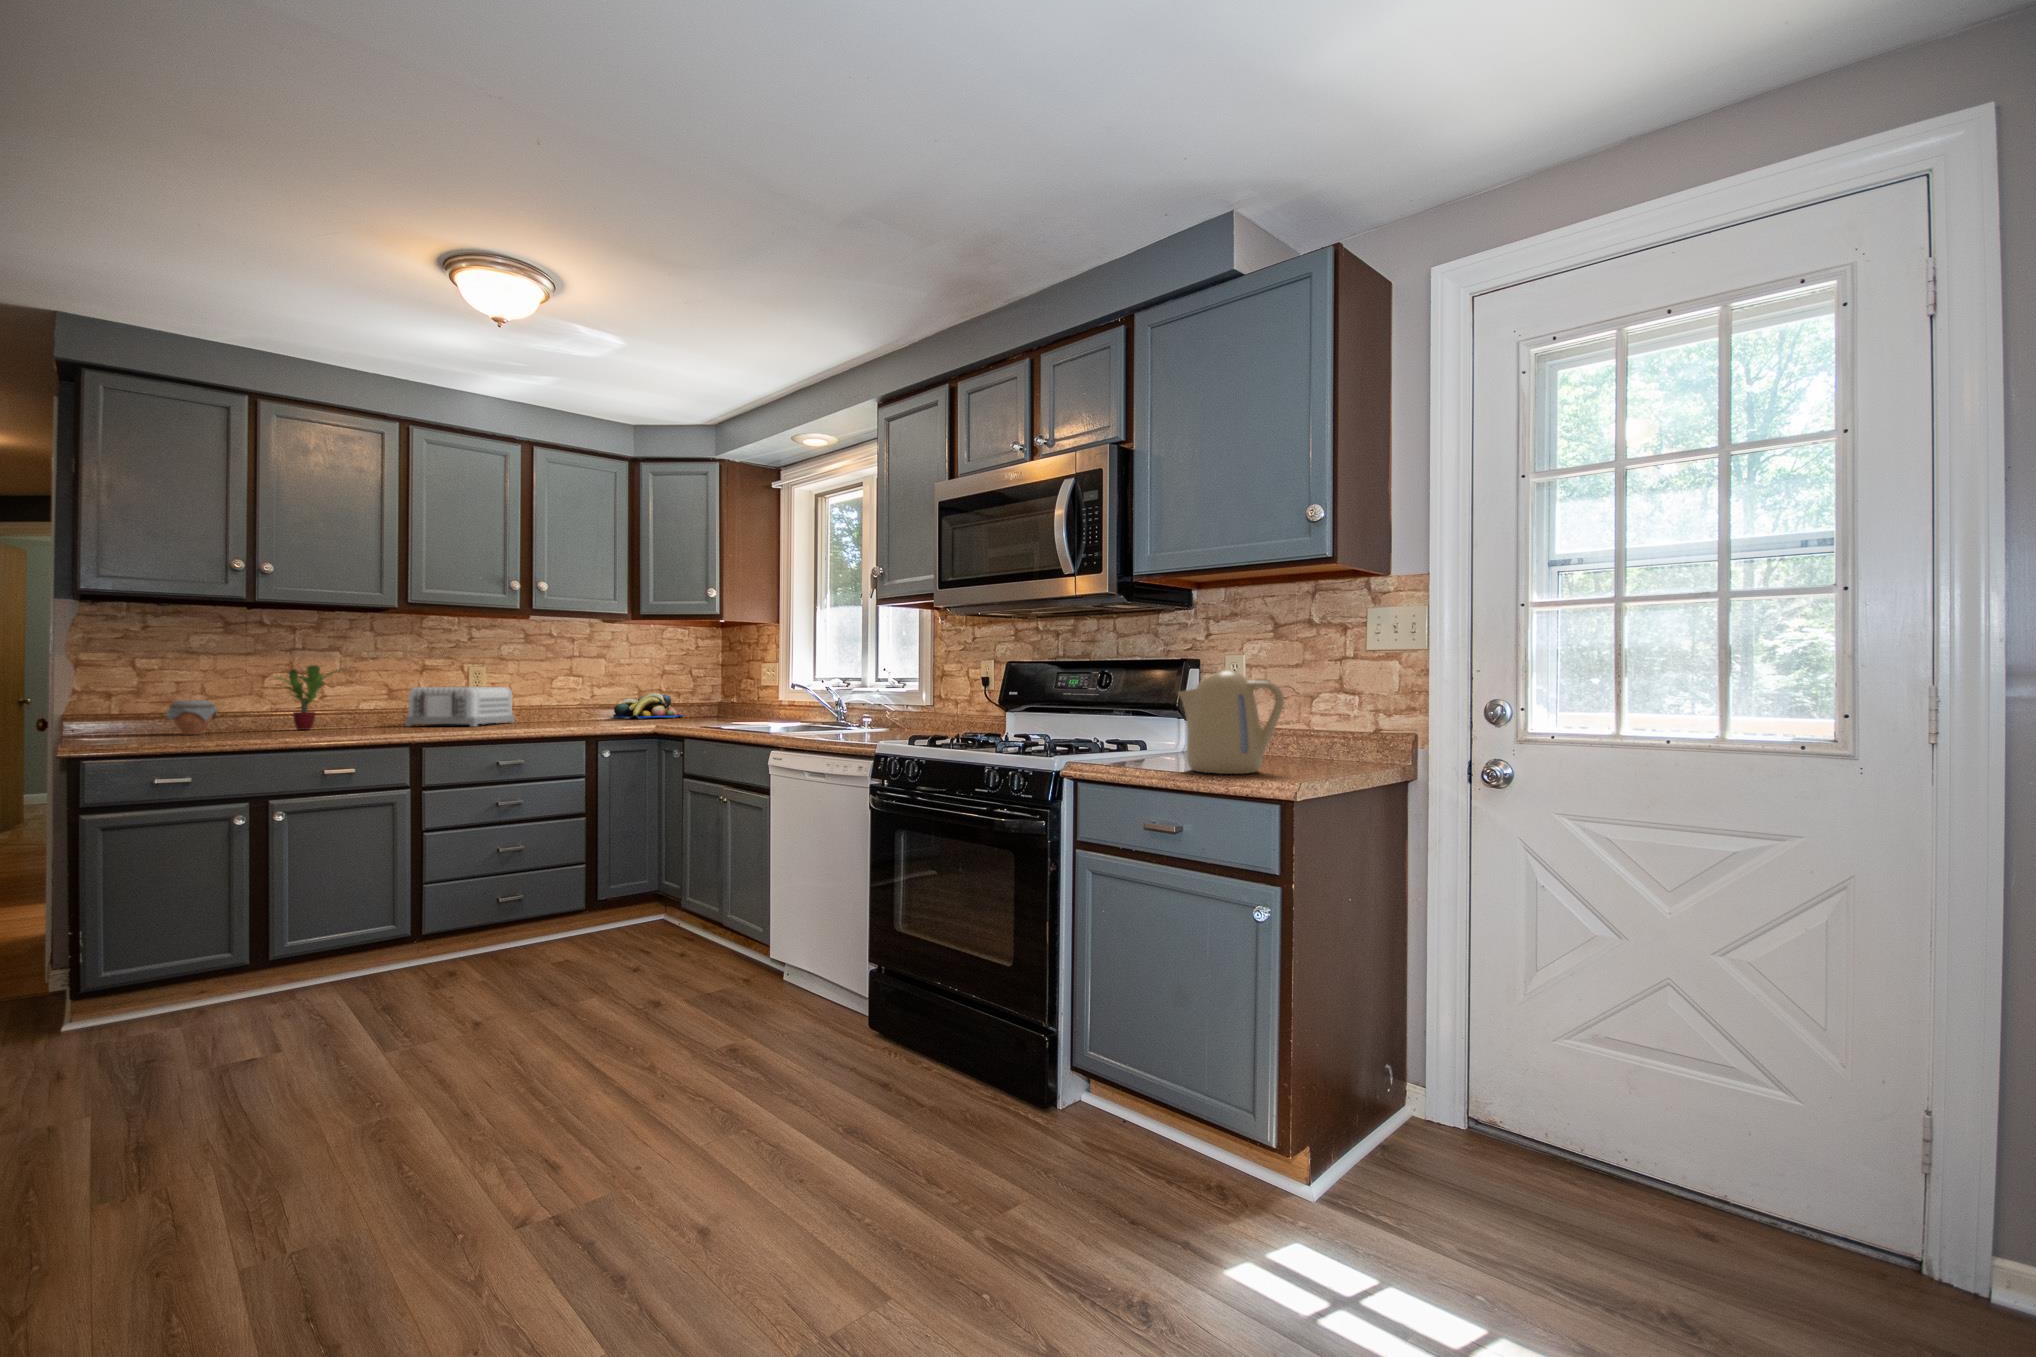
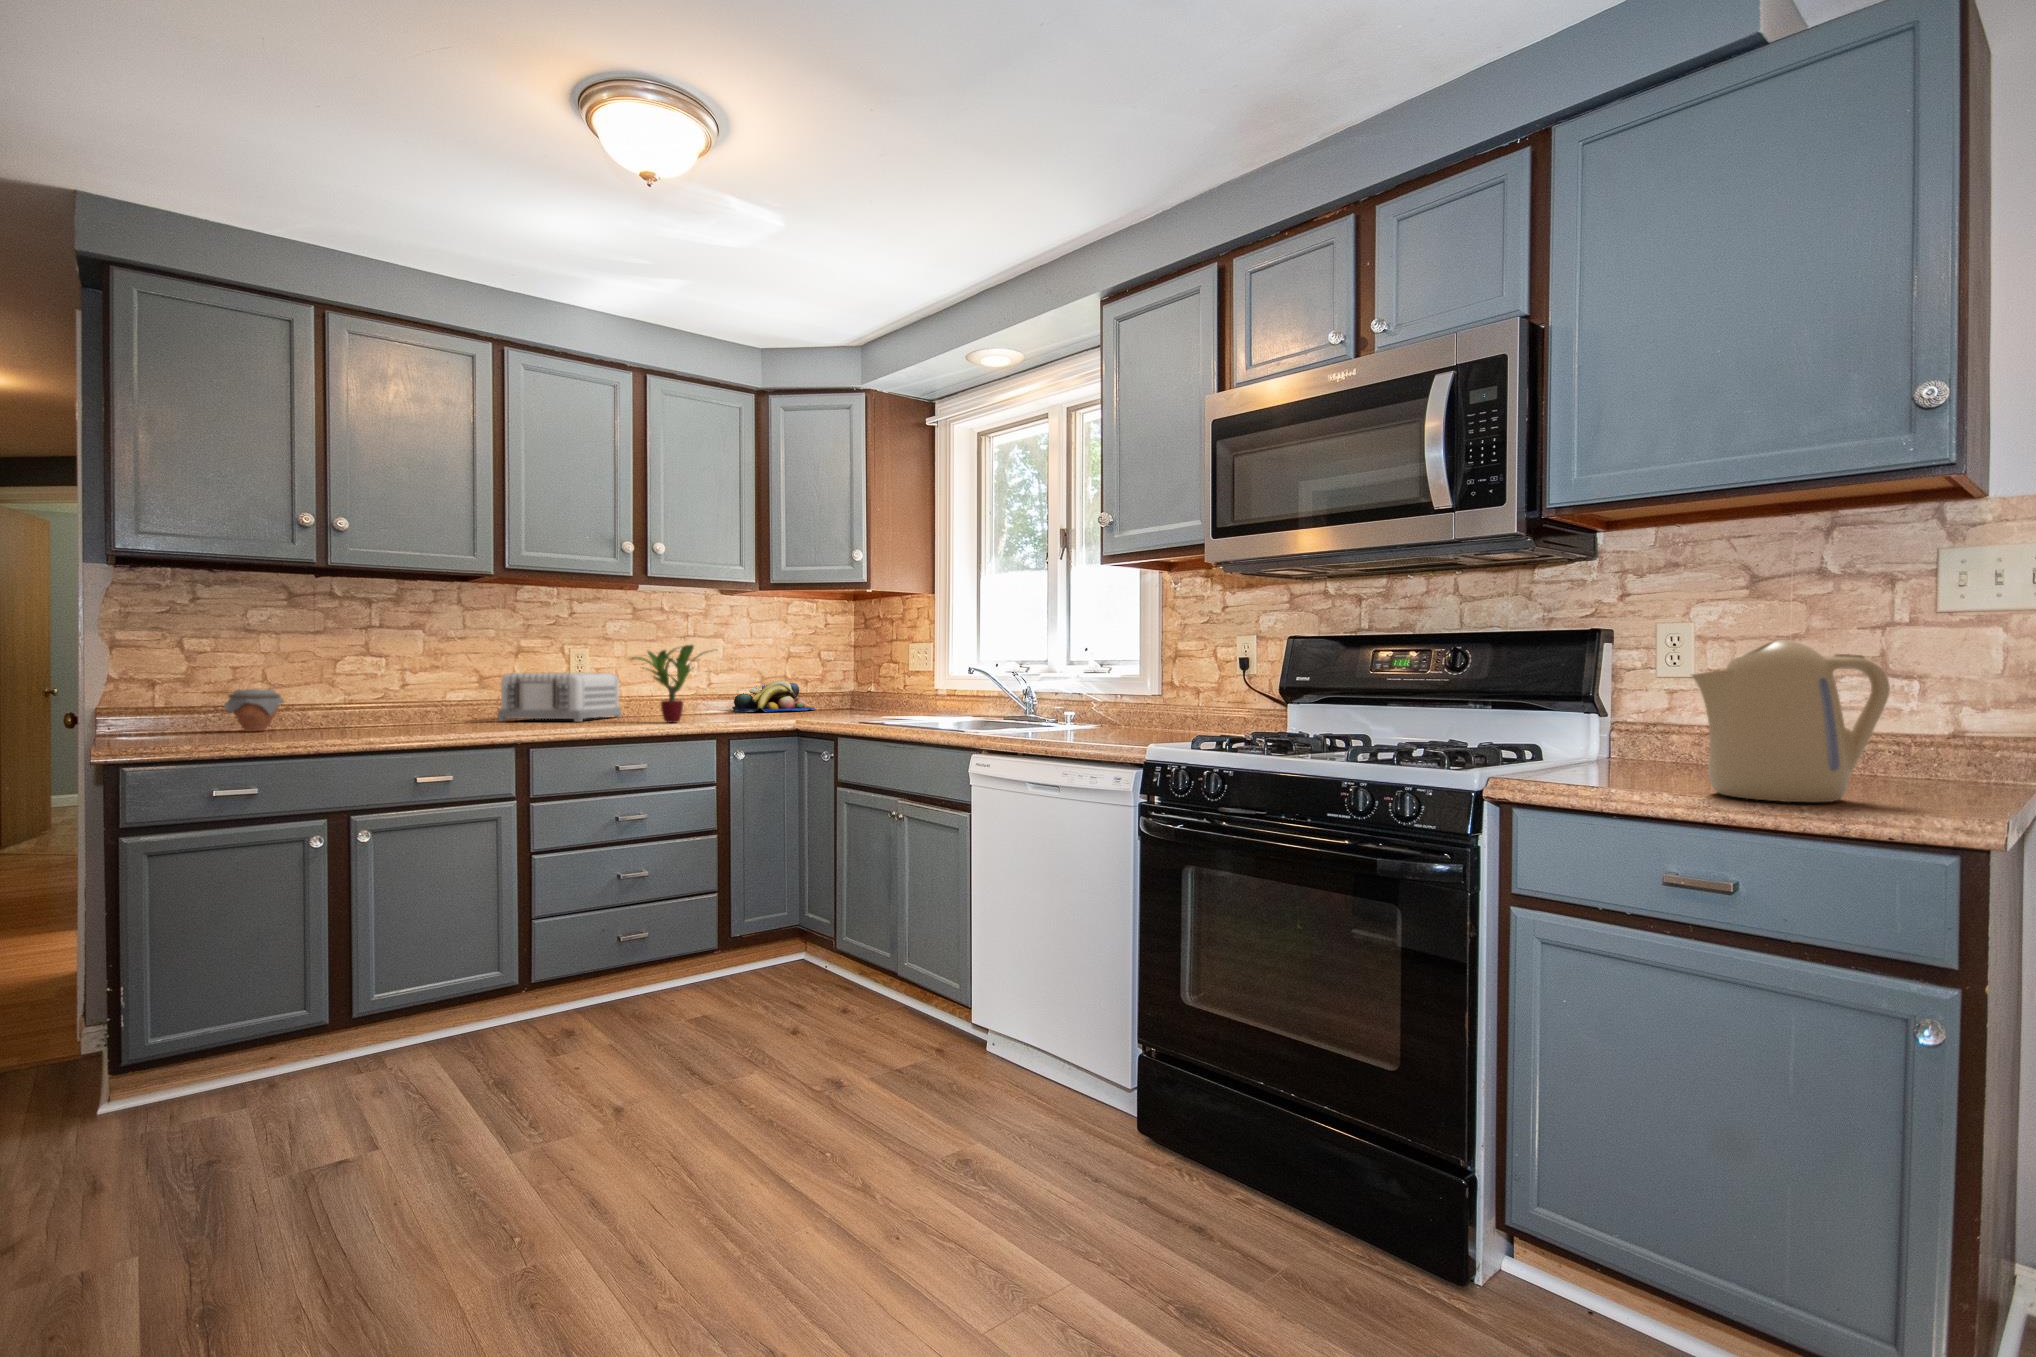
potted plant: present [280,665,334,730] -> present [631,645,706,723]

